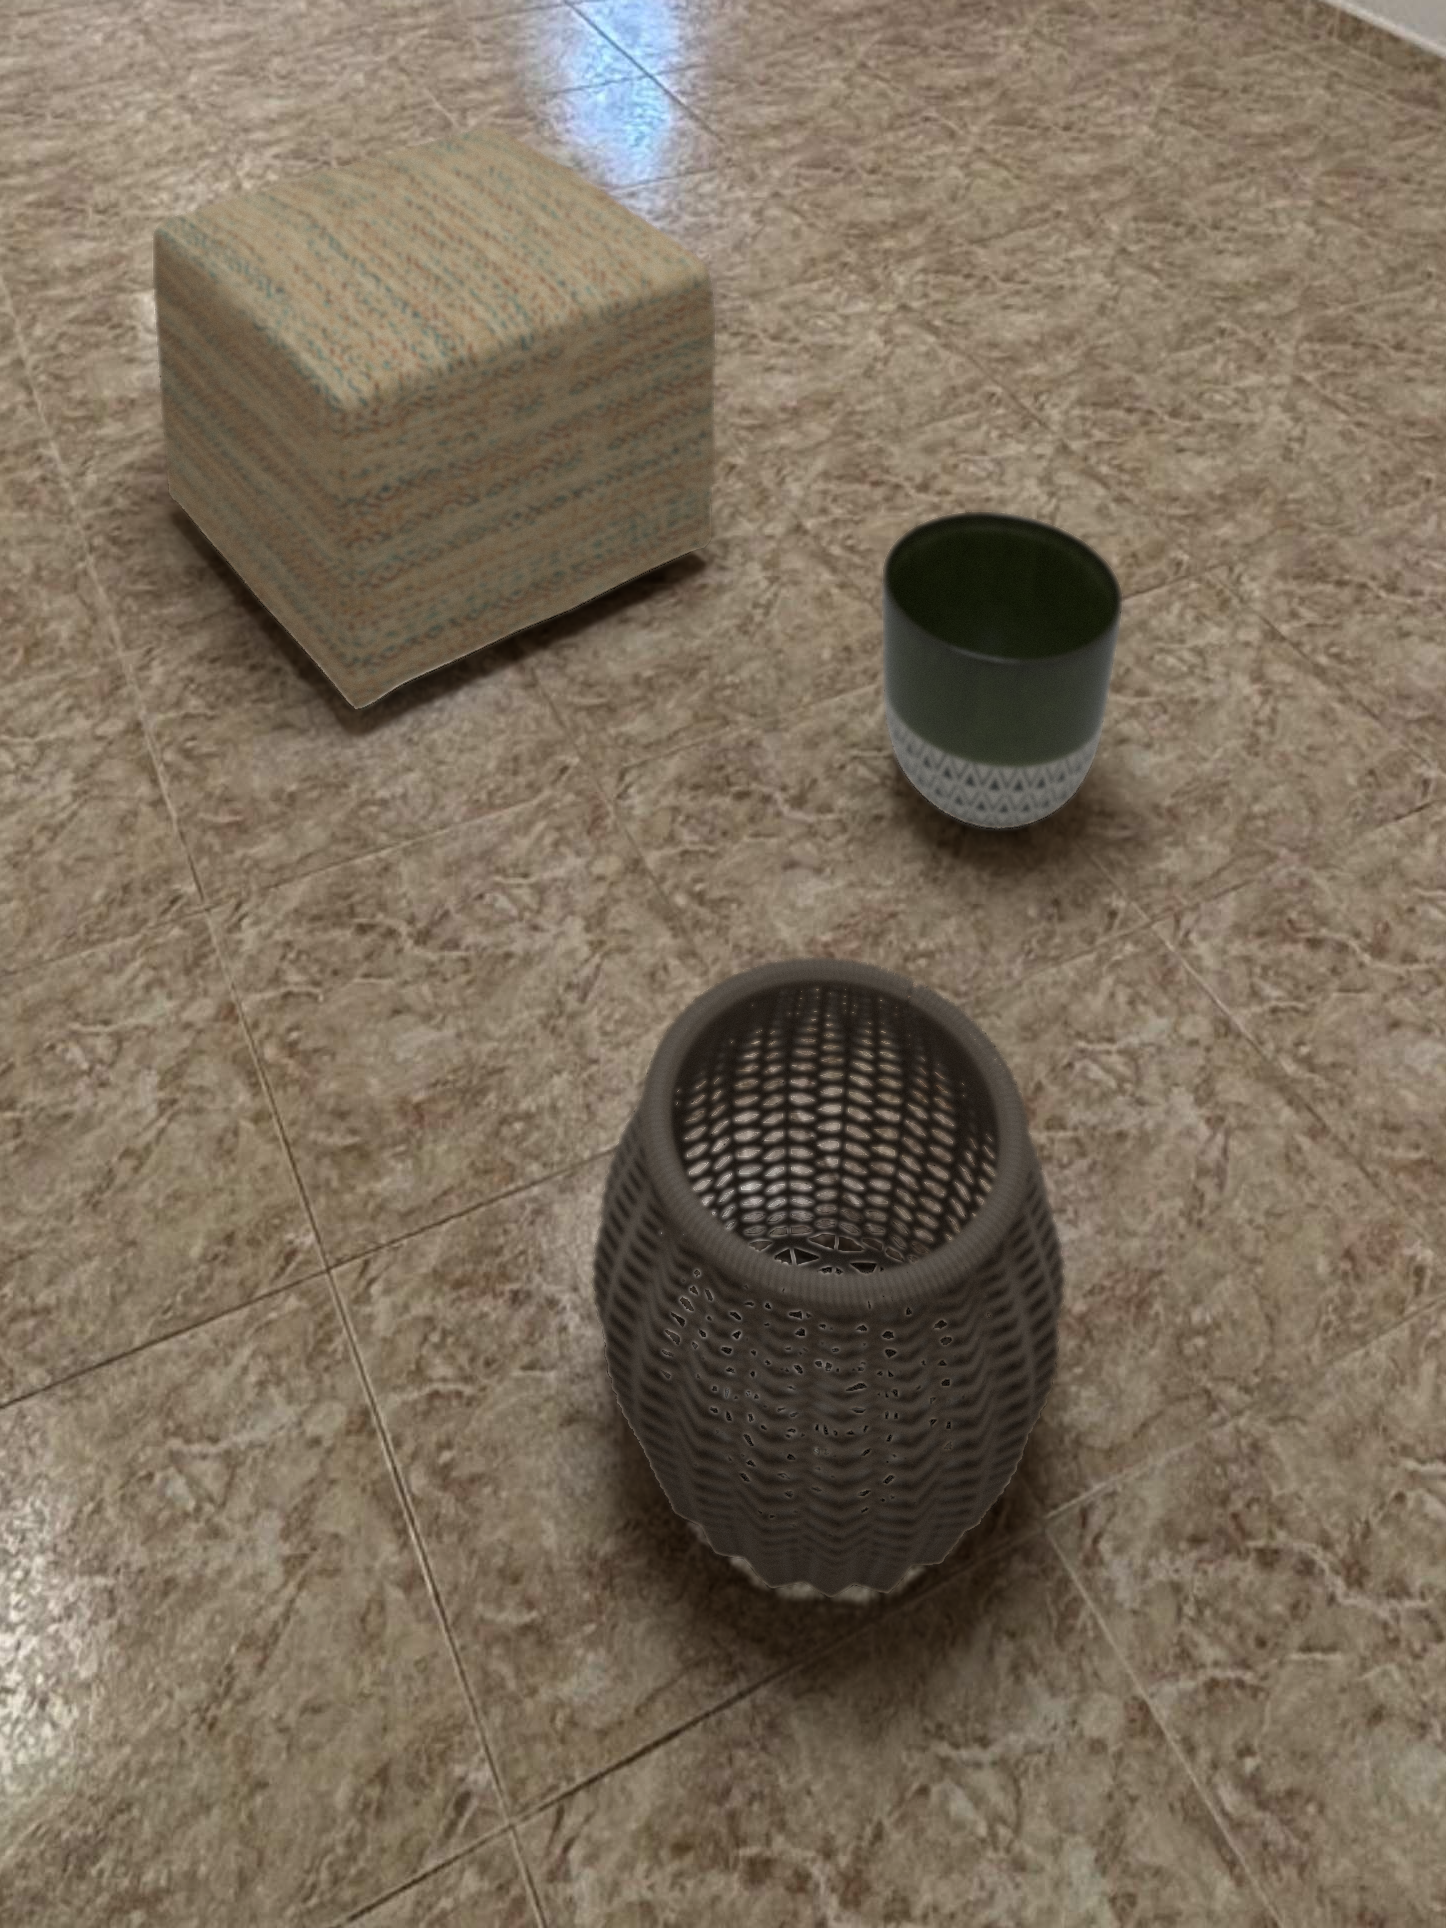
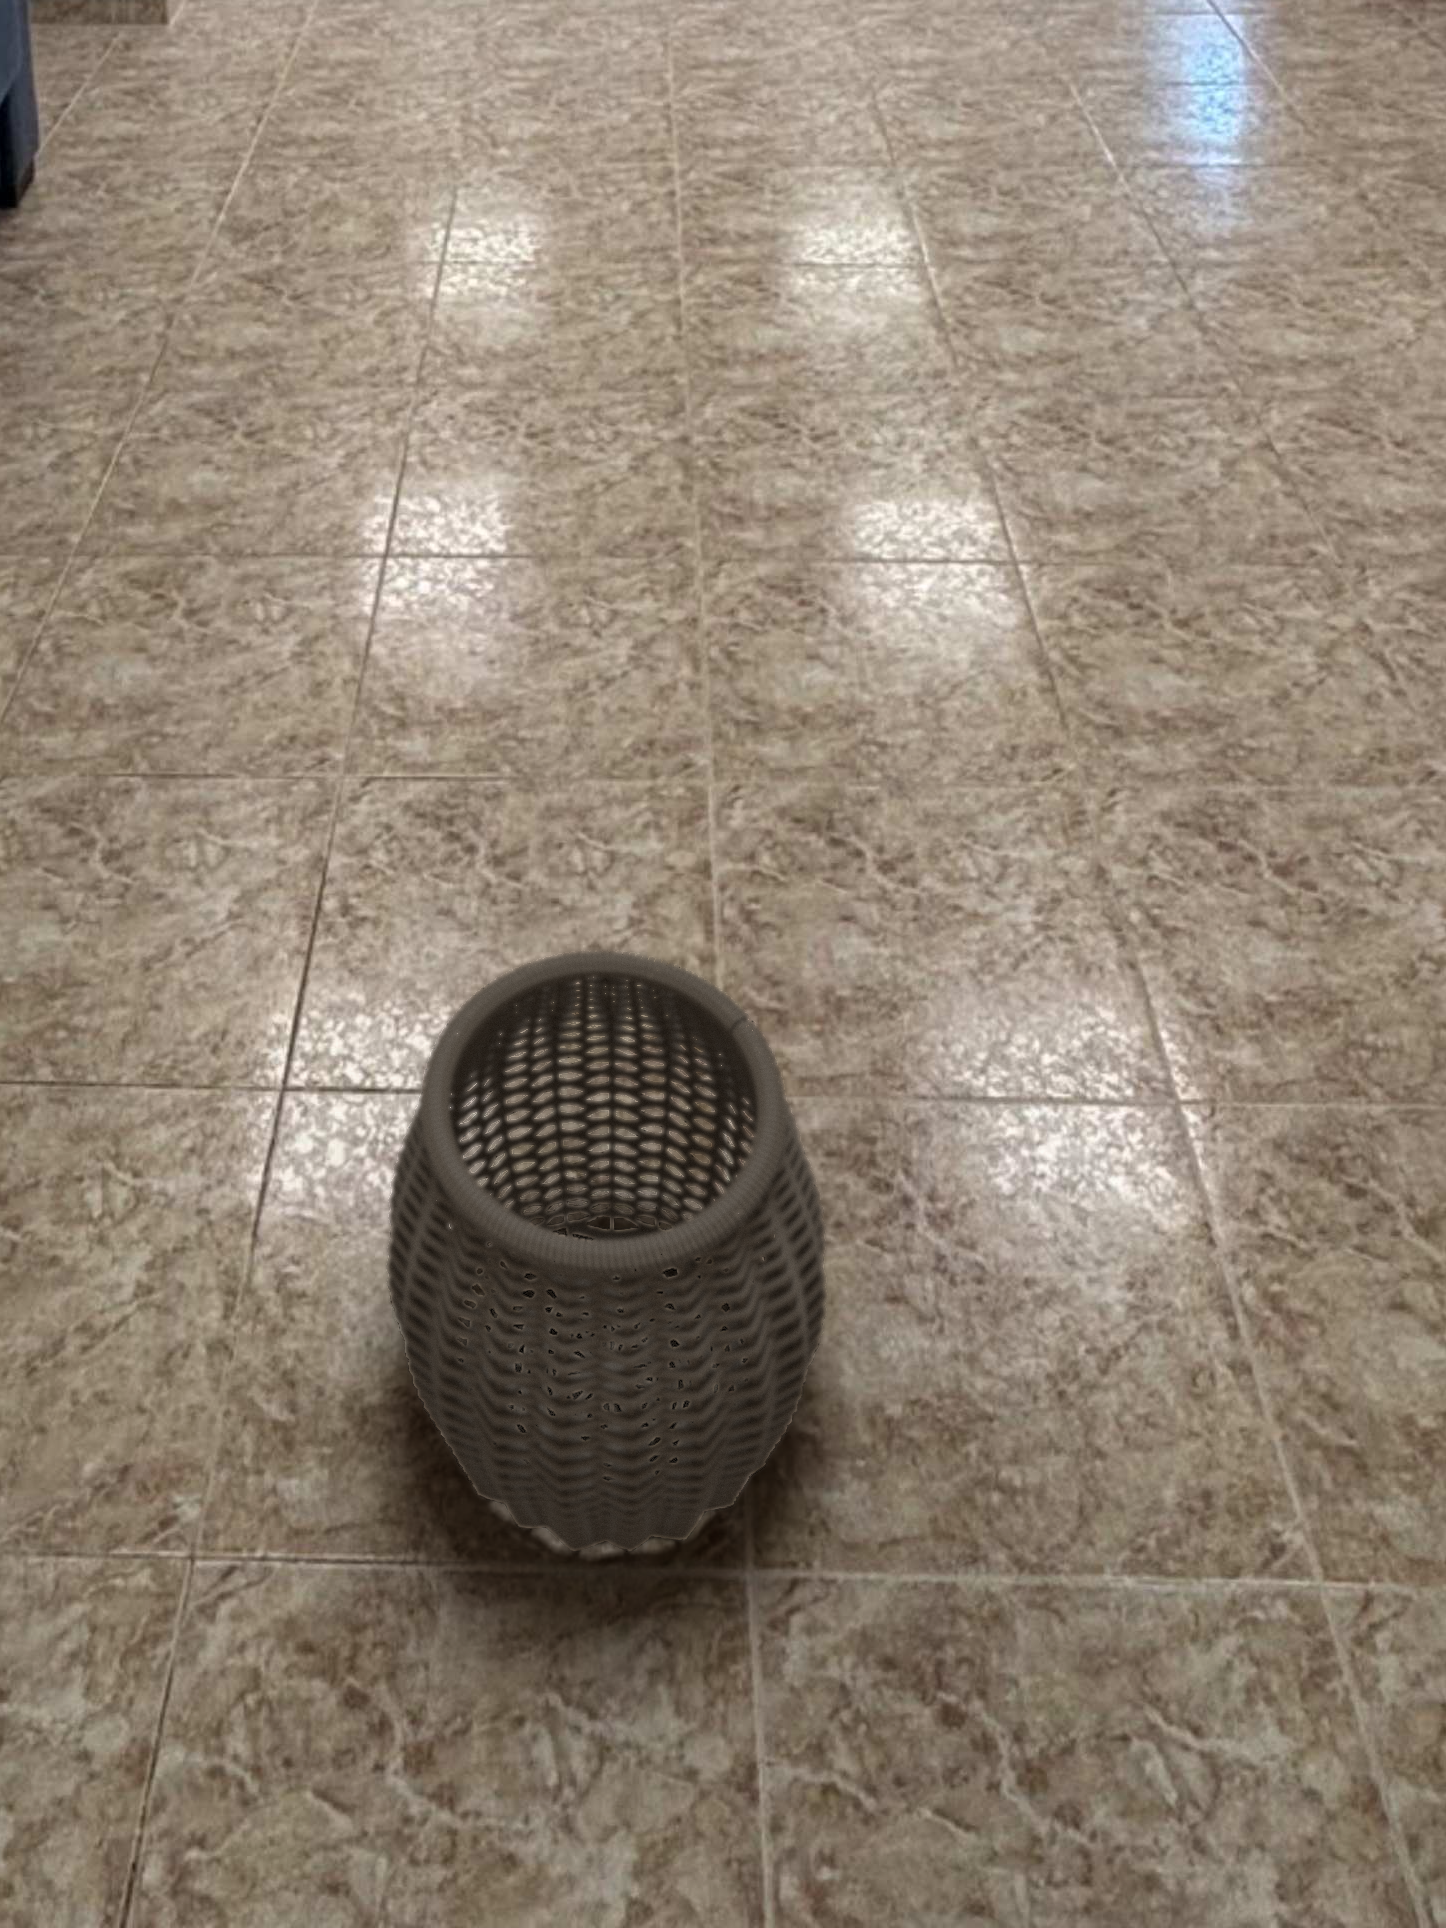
ottoman: present [153,128,715,709] -> none [456,160,923,655]
planter: present [882,512,1122,829] -> none [961,626,1217,961]

